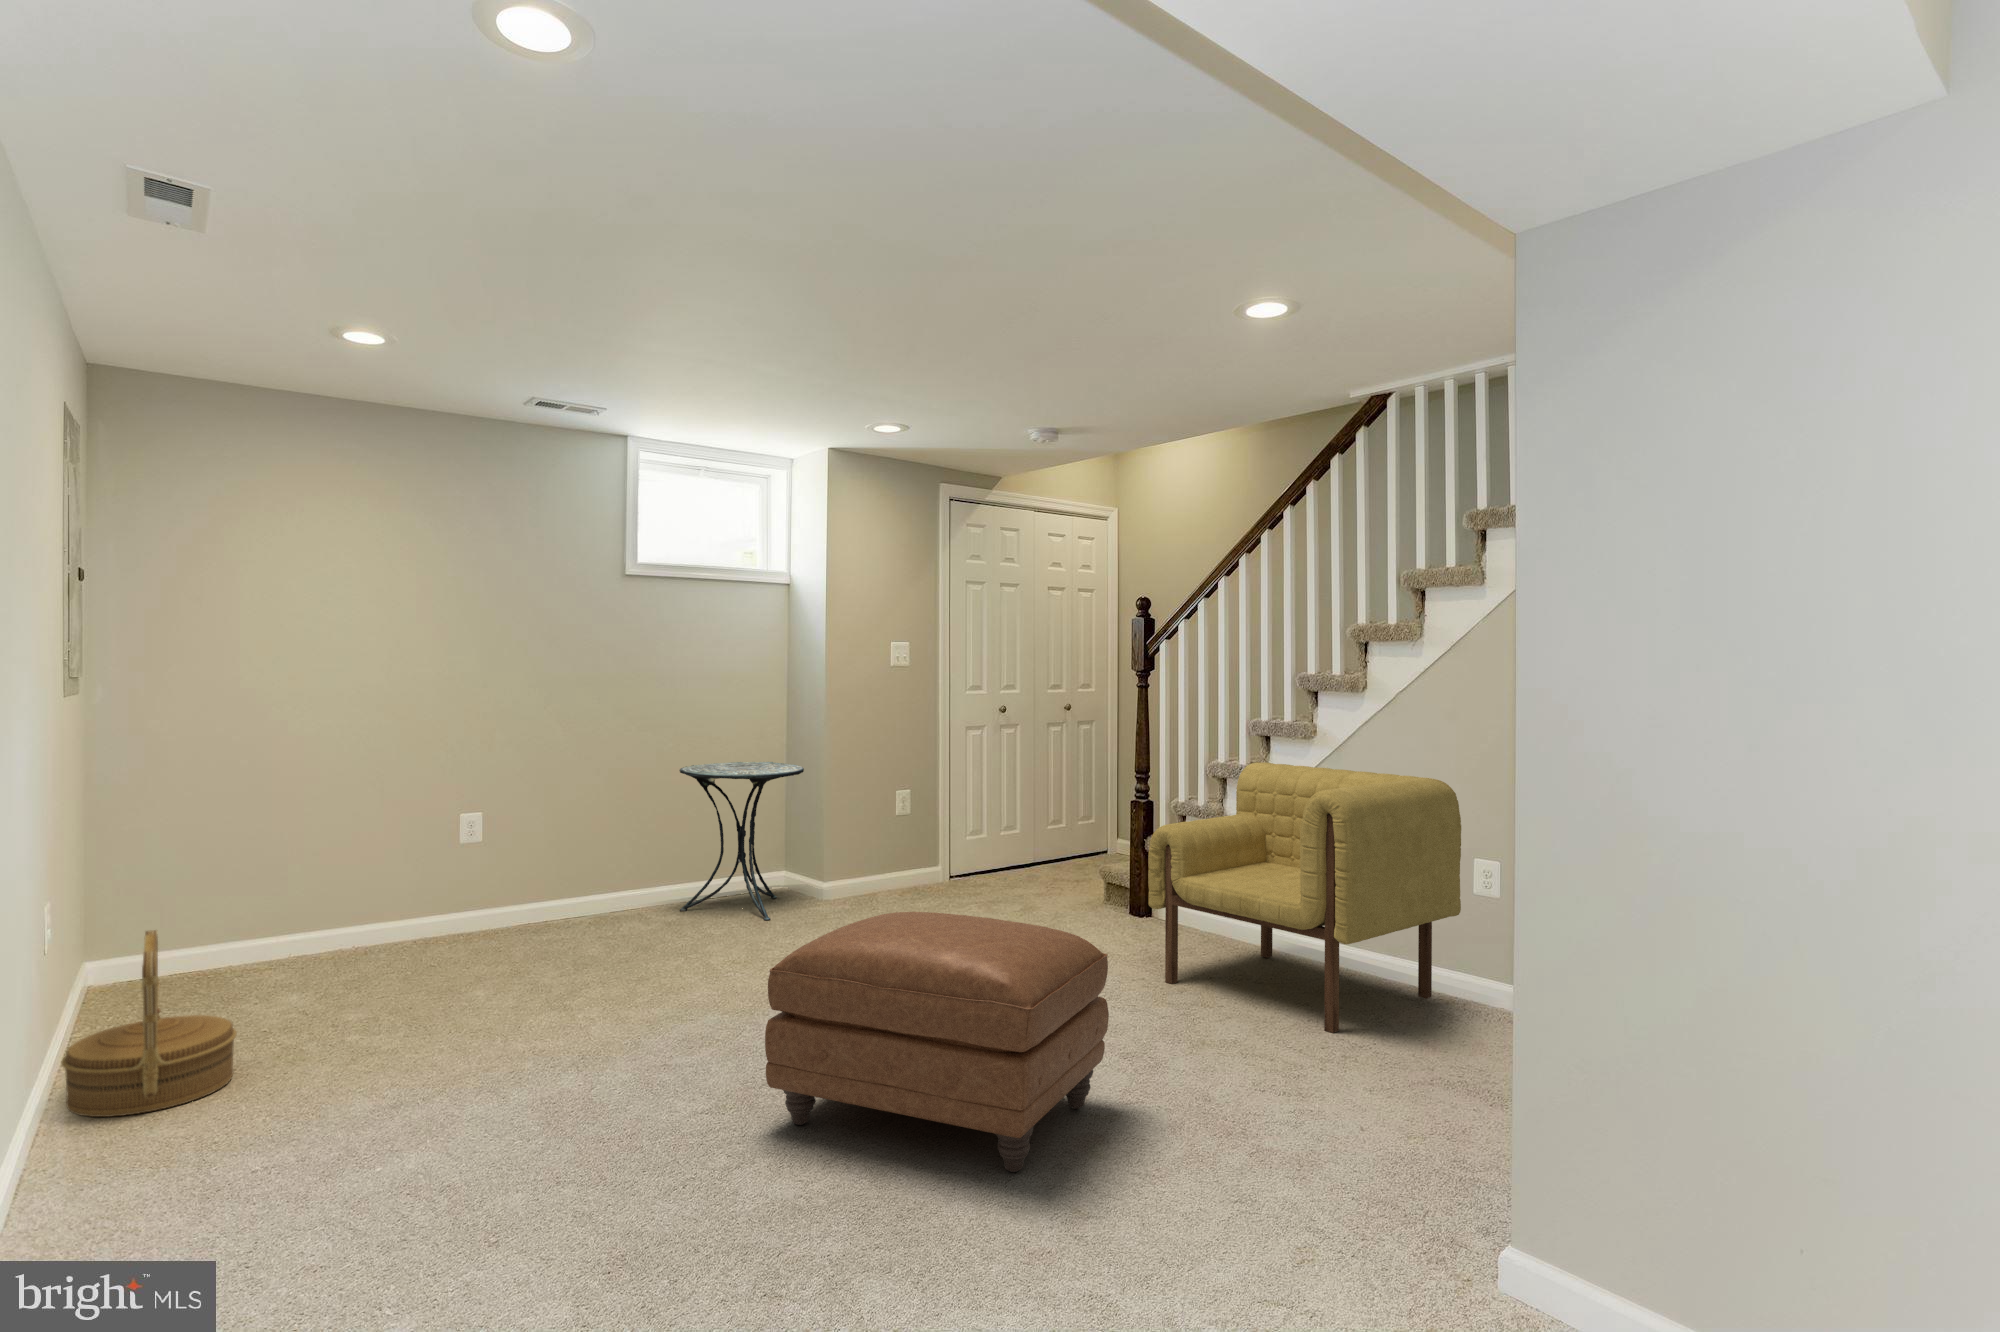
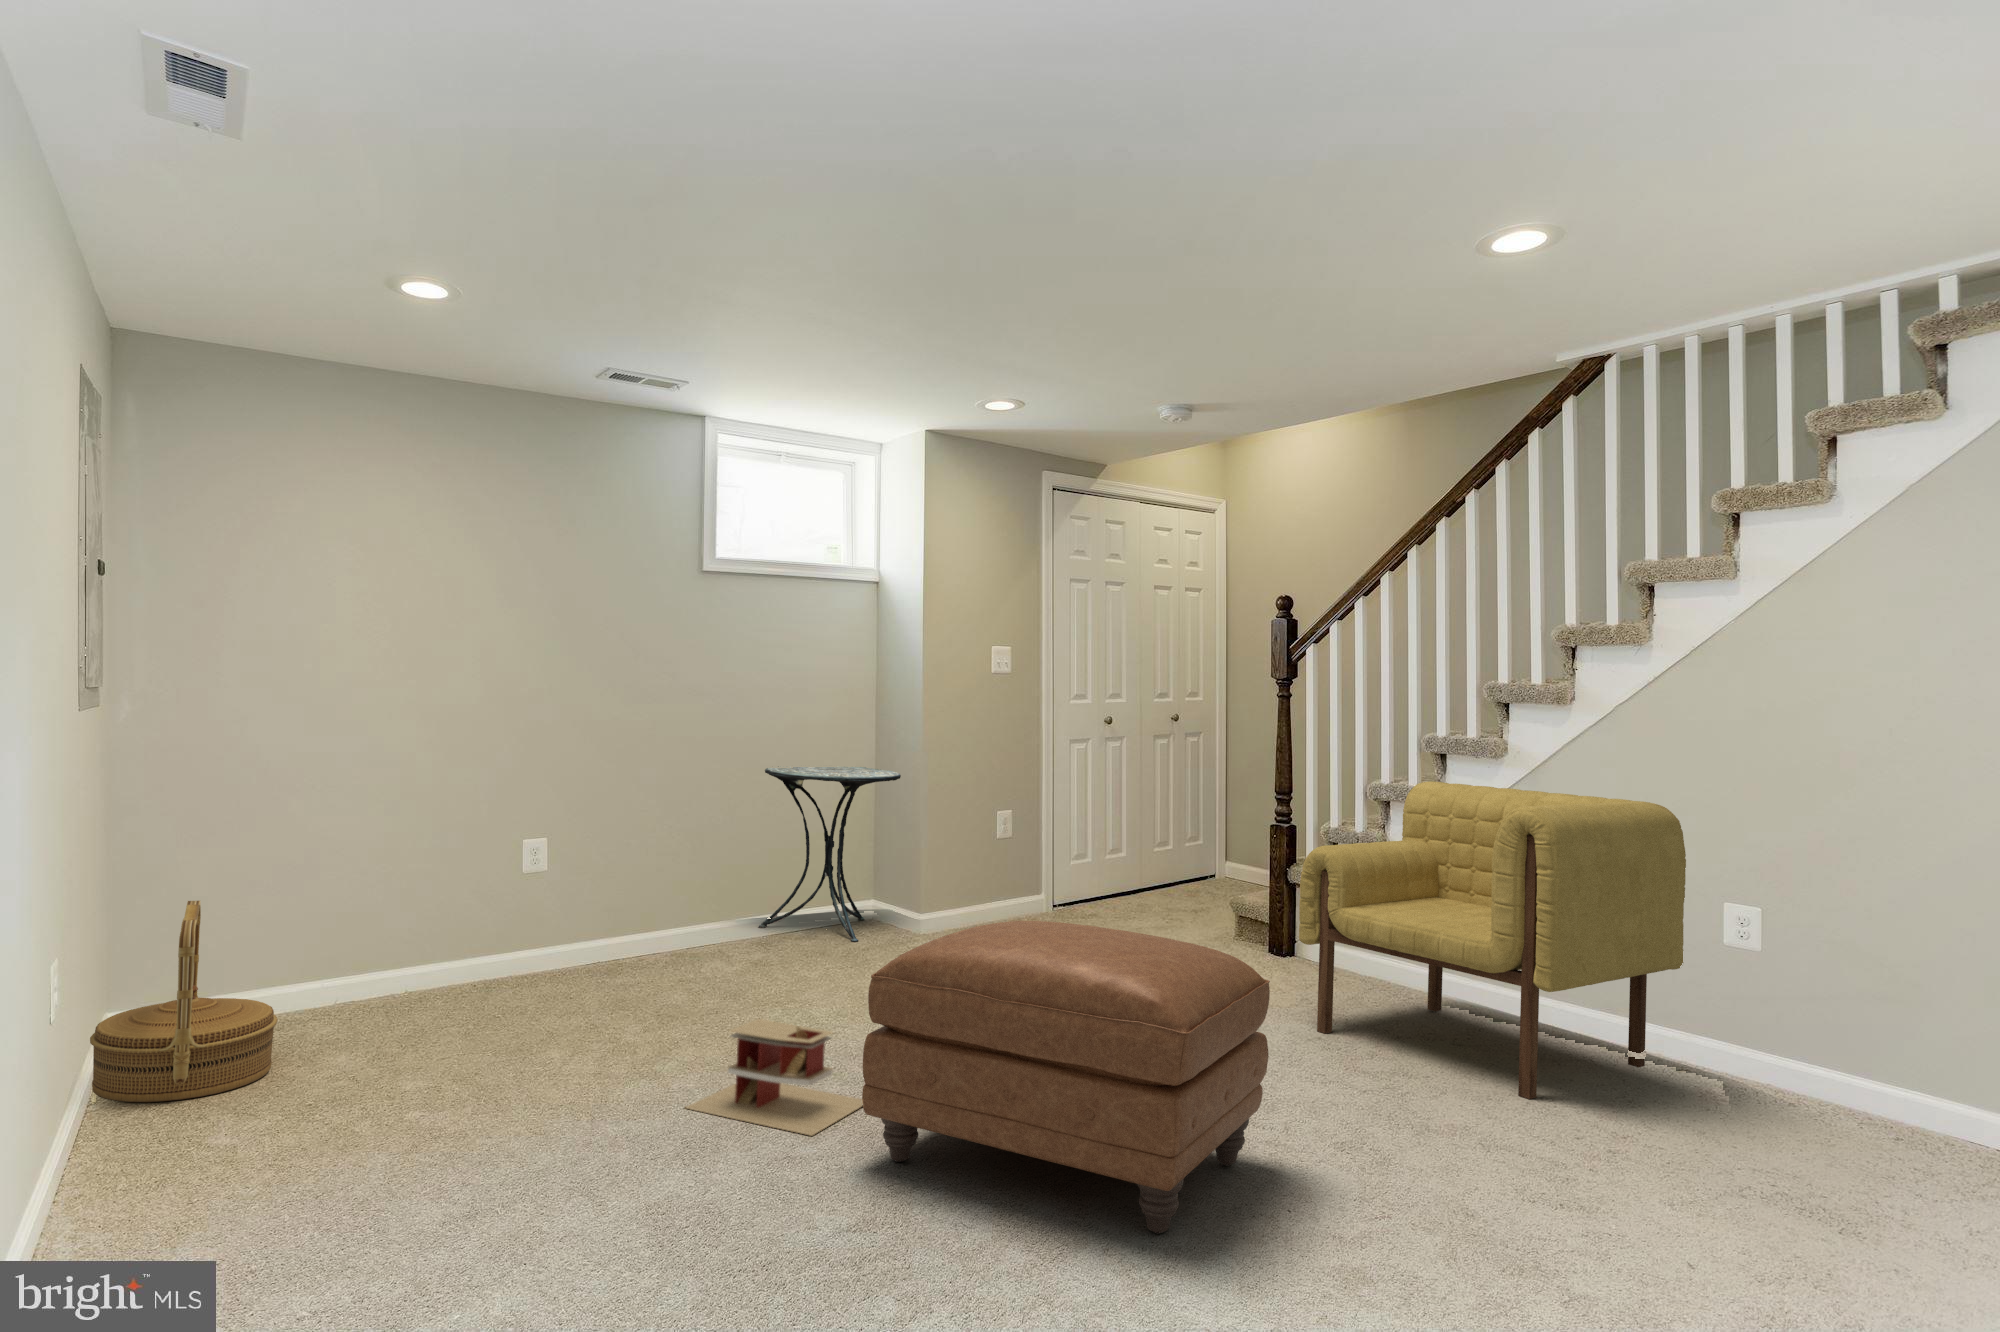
toy house: none [612,1007,777,1107] -> present [686,1019,863,1136]

